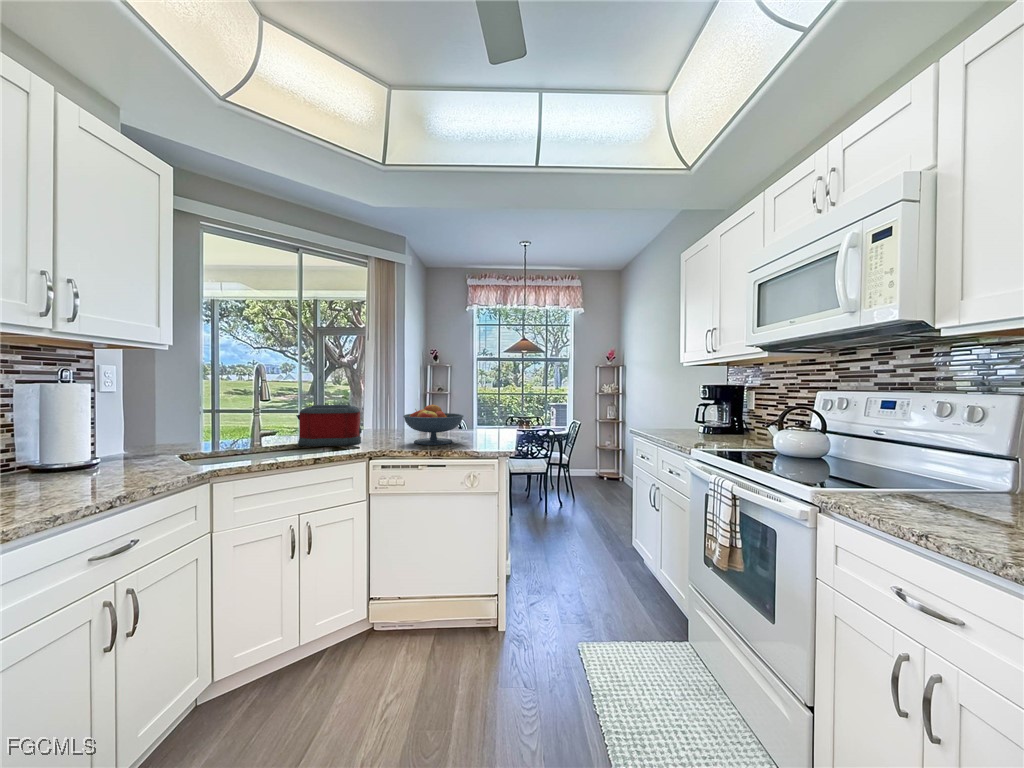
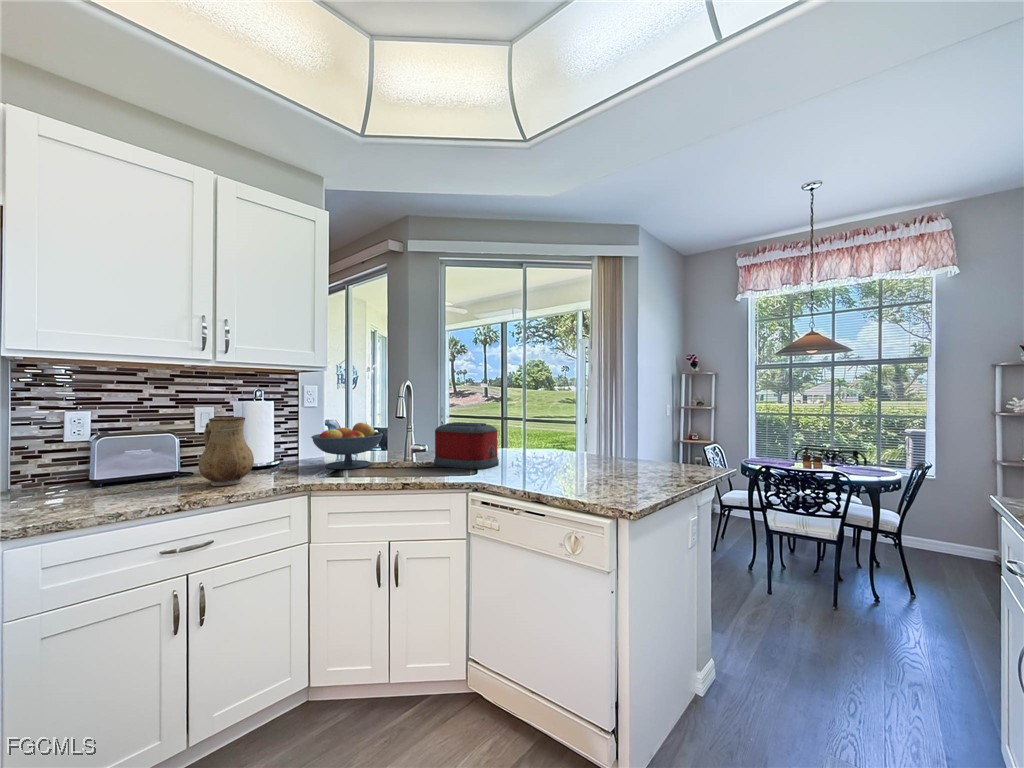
ceramic pitcher: none [49,400,137,484] -> present [198,417,254,486]
fruit bowl: present [403,405,463,445] -> present [311,423,383,469]

